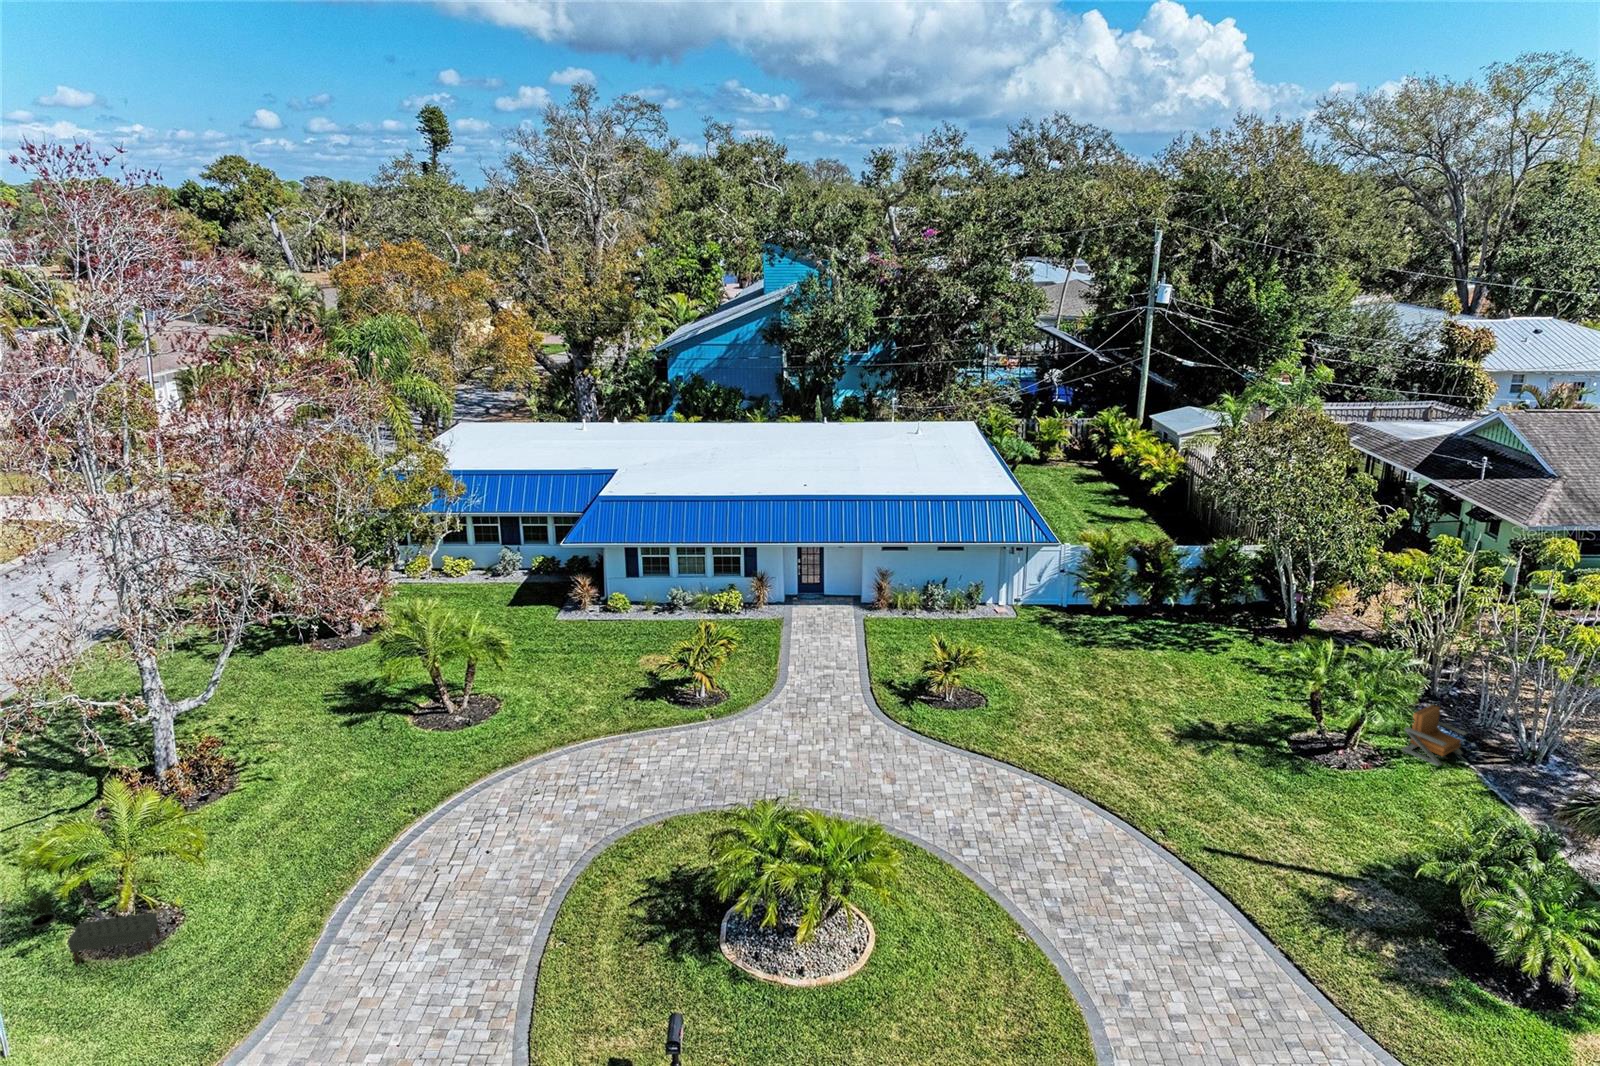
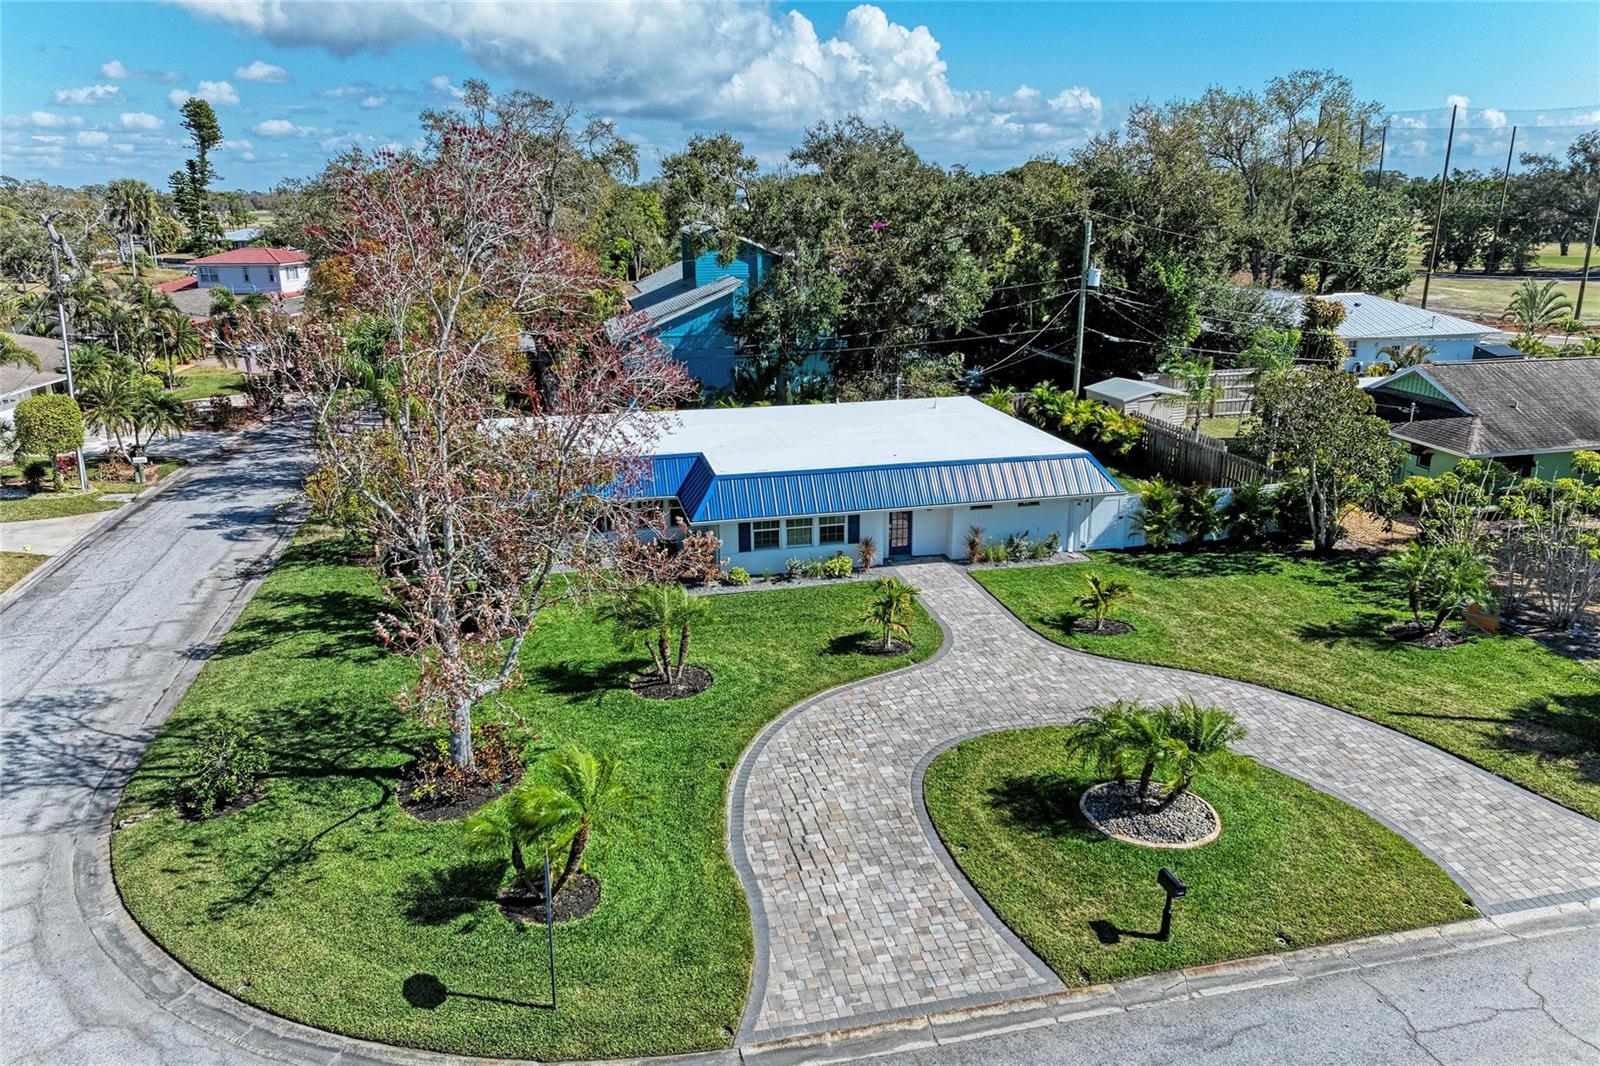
potted tree: present [20,892,56,928] -> none [438,878,467,917]
bench: present [68,912,161,965] -> none [525,880,601,940]

